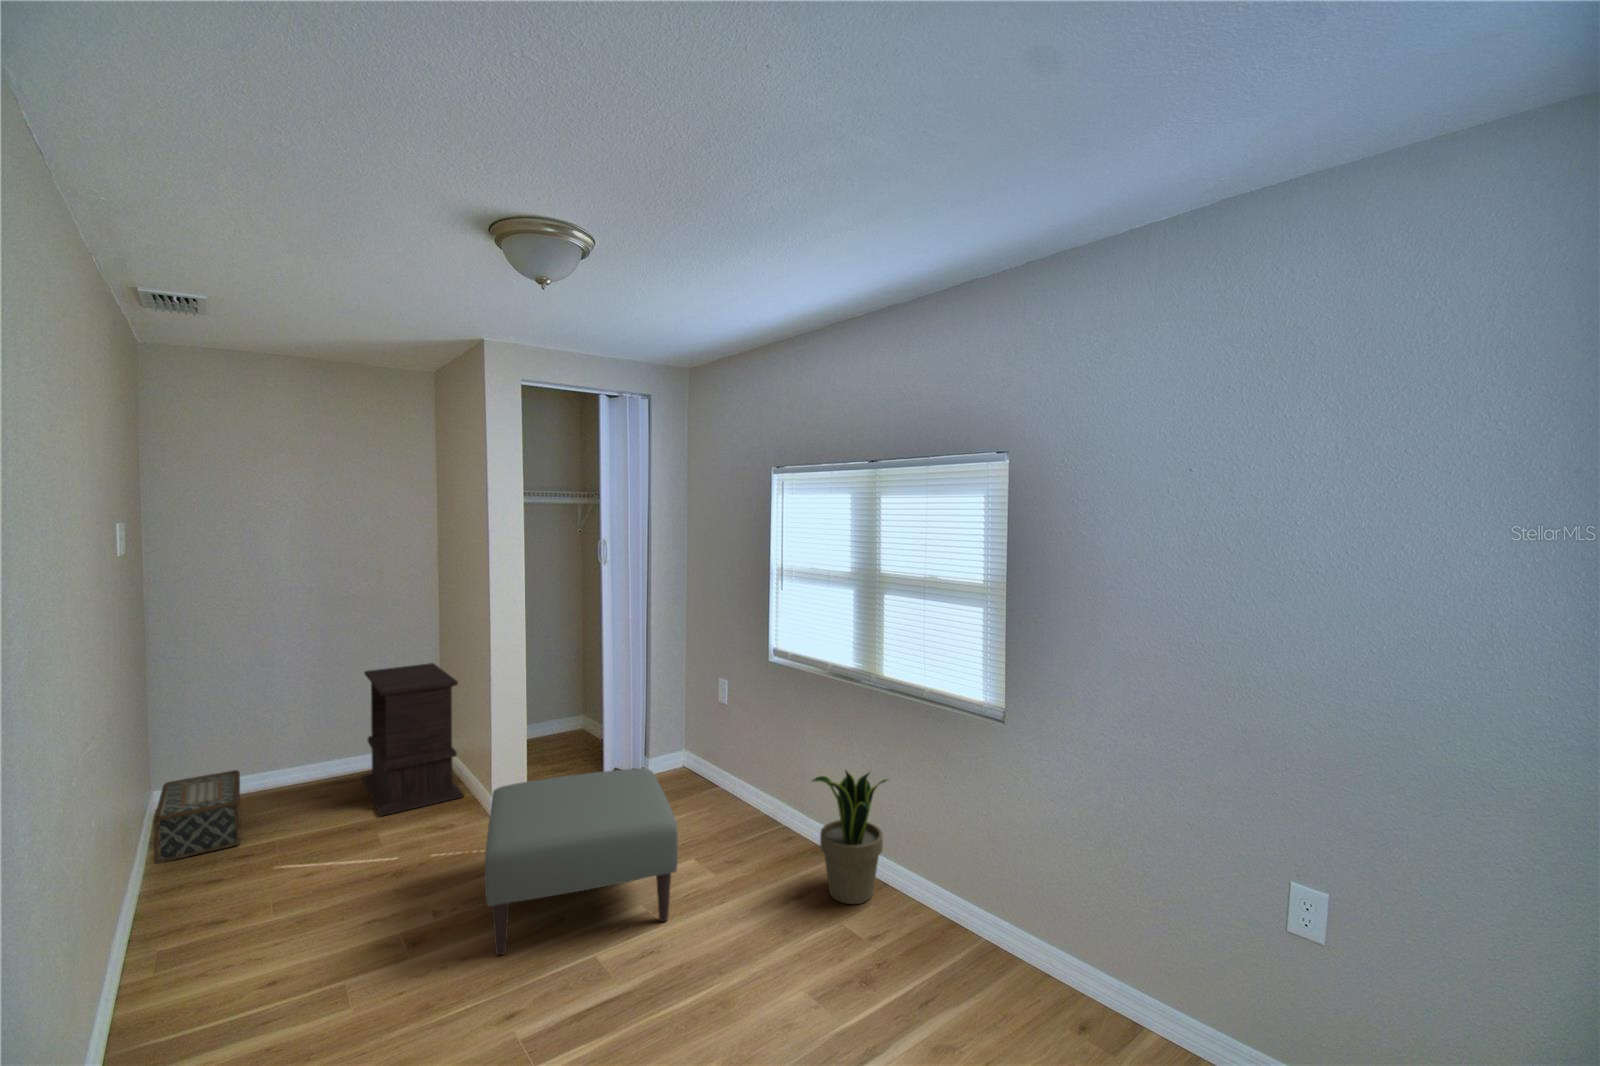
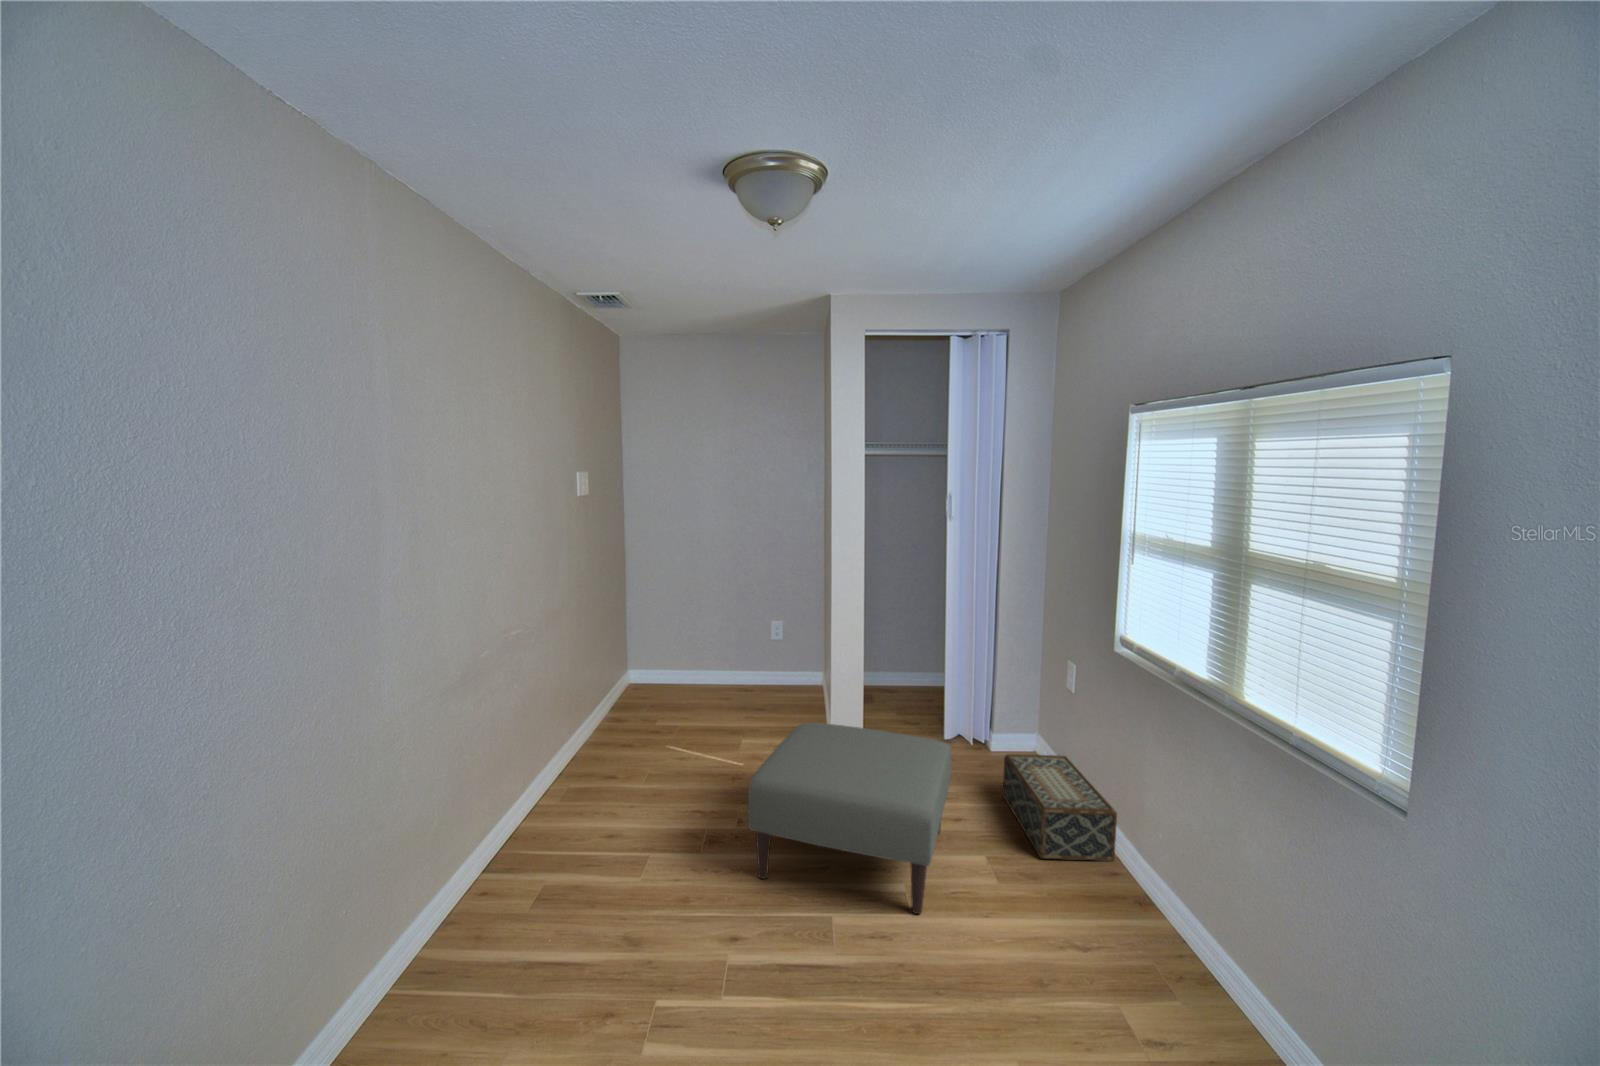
side table: present [362,663,464,816] -> none [755,599,820,723]
woven basket: present [153,770,241,864] -> present [1003,754,1117,861]
potted plant: present [812,771,887,904] -> none [1117,816,1244,1010]

